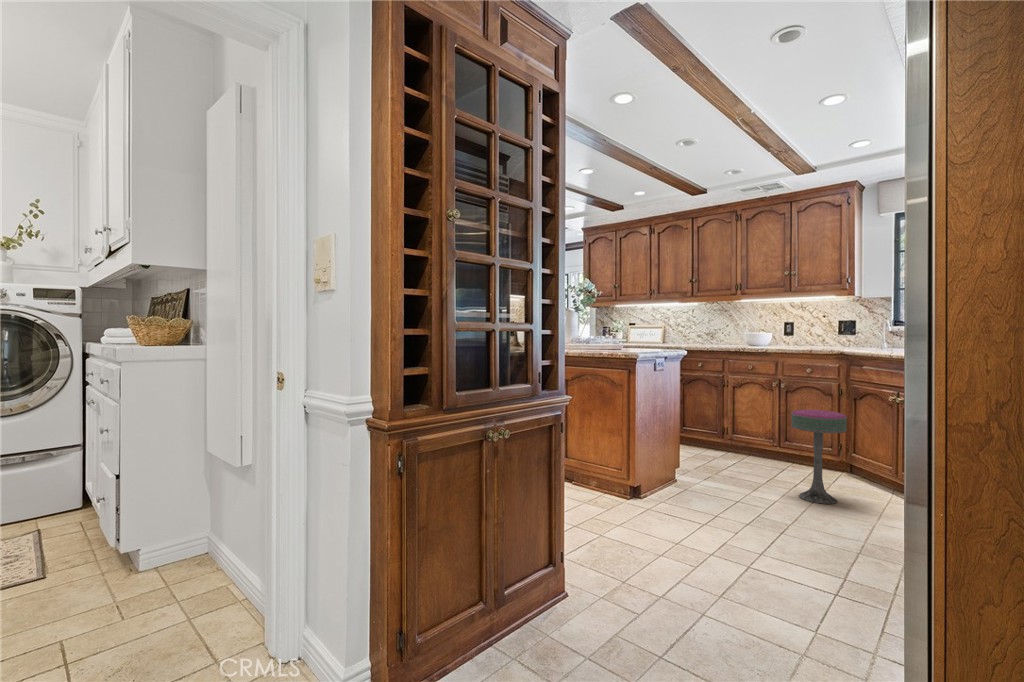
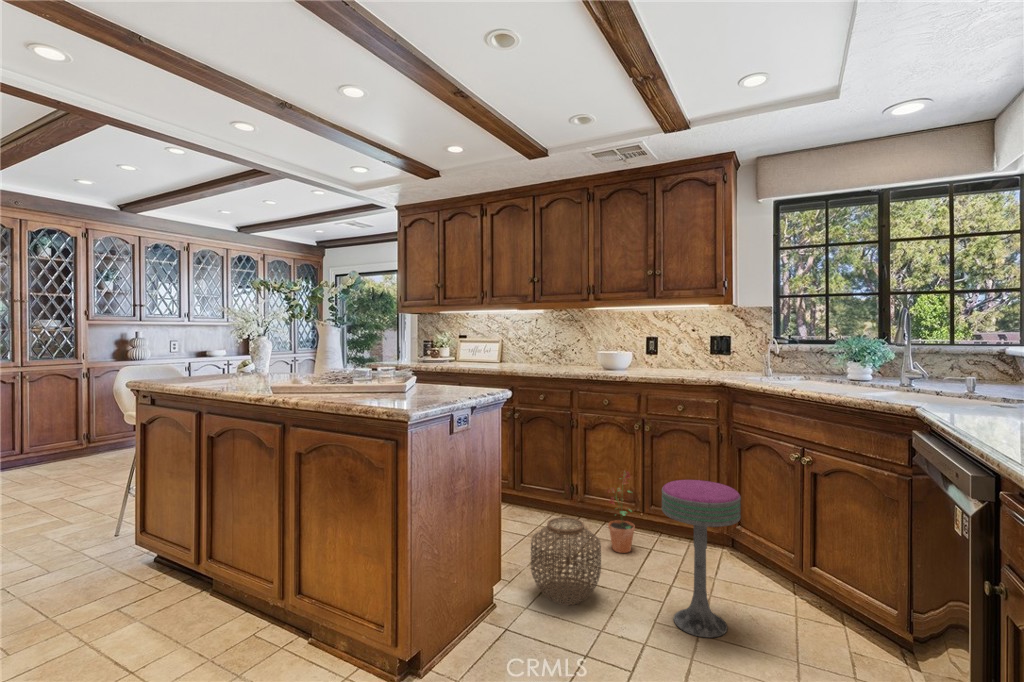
potted plant: none [751,413,773,469] -> present [608,471,635,553]
woven basket: none [700,434,748,485] -> present [531,517,601,605]

